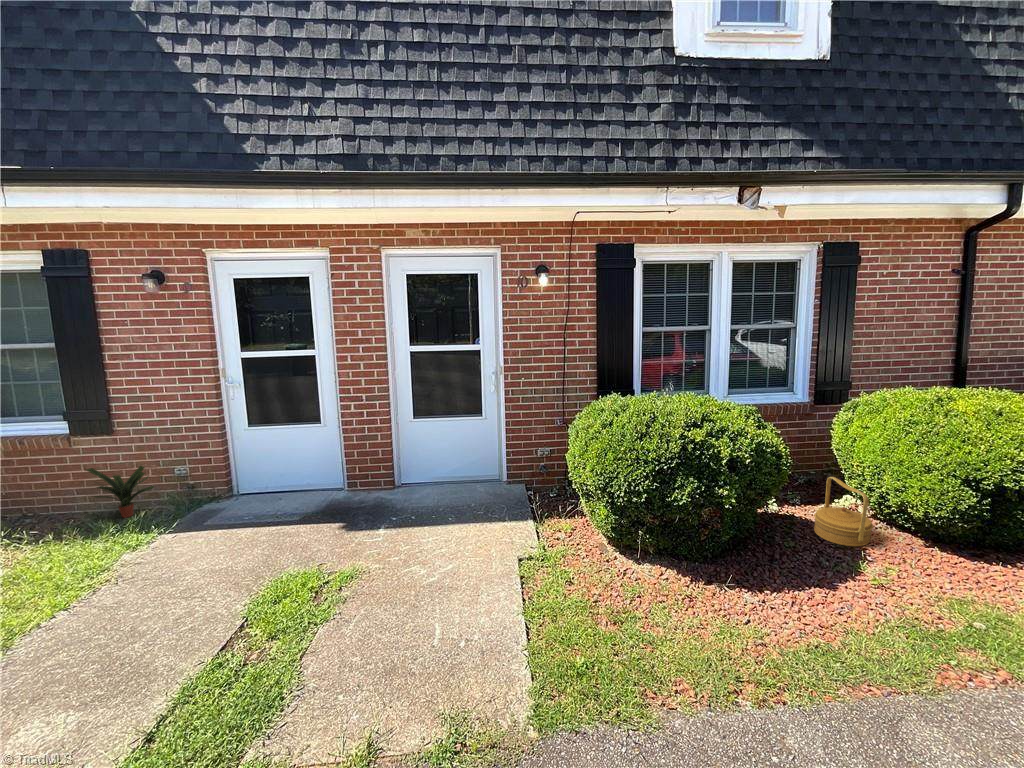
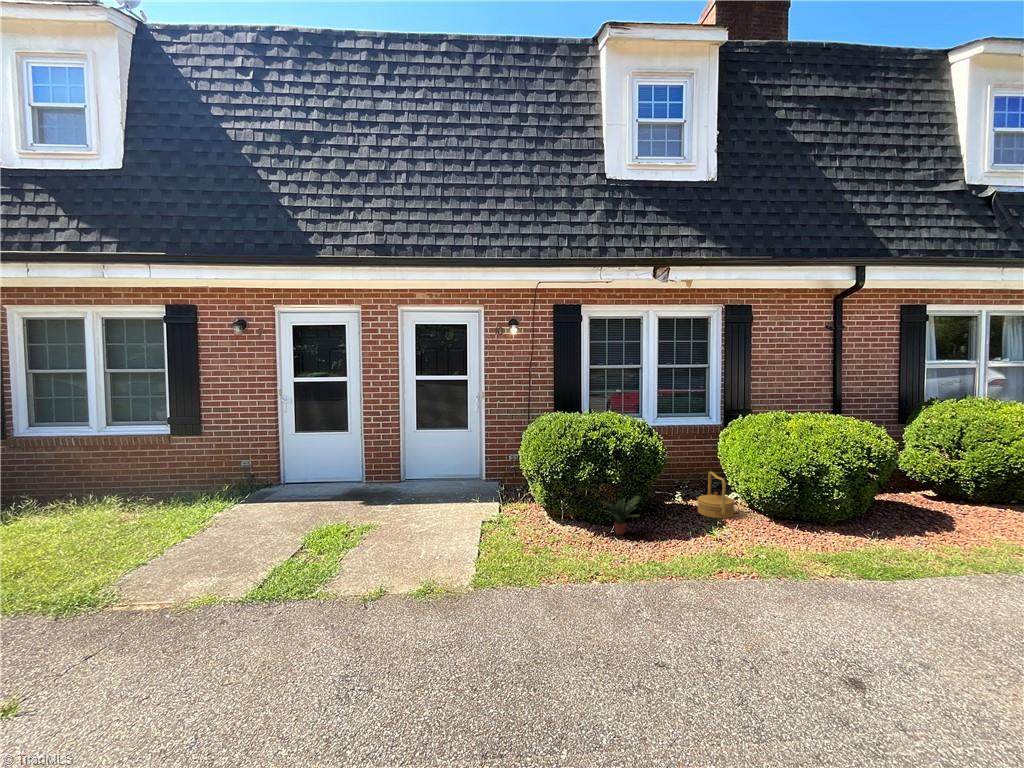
potted plant: present [86,466,154,518] -> present [600,496,640,535]

